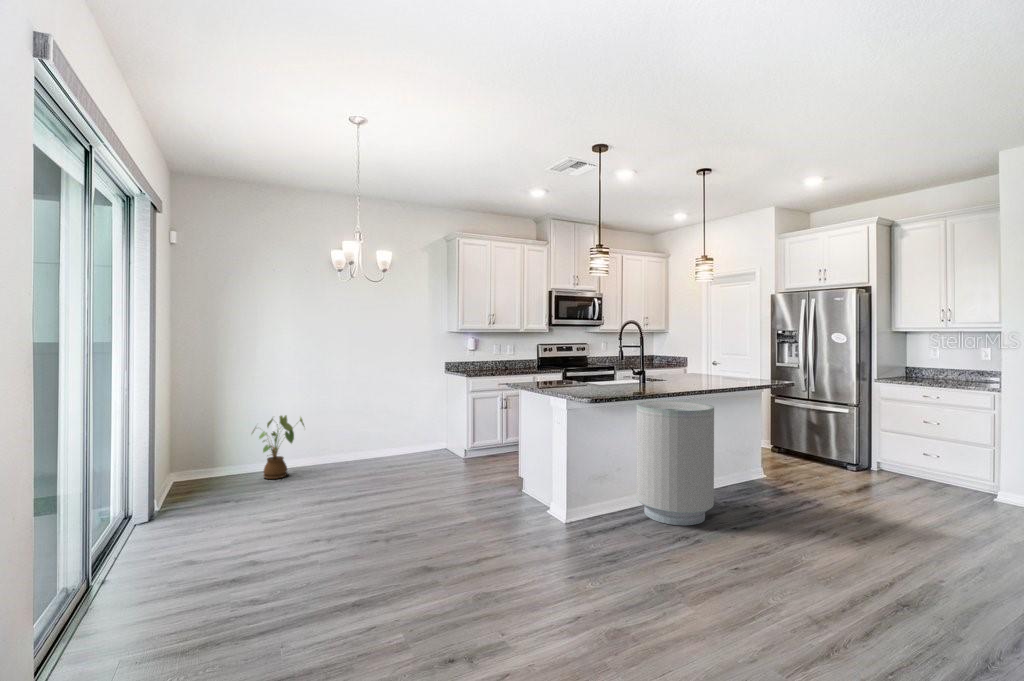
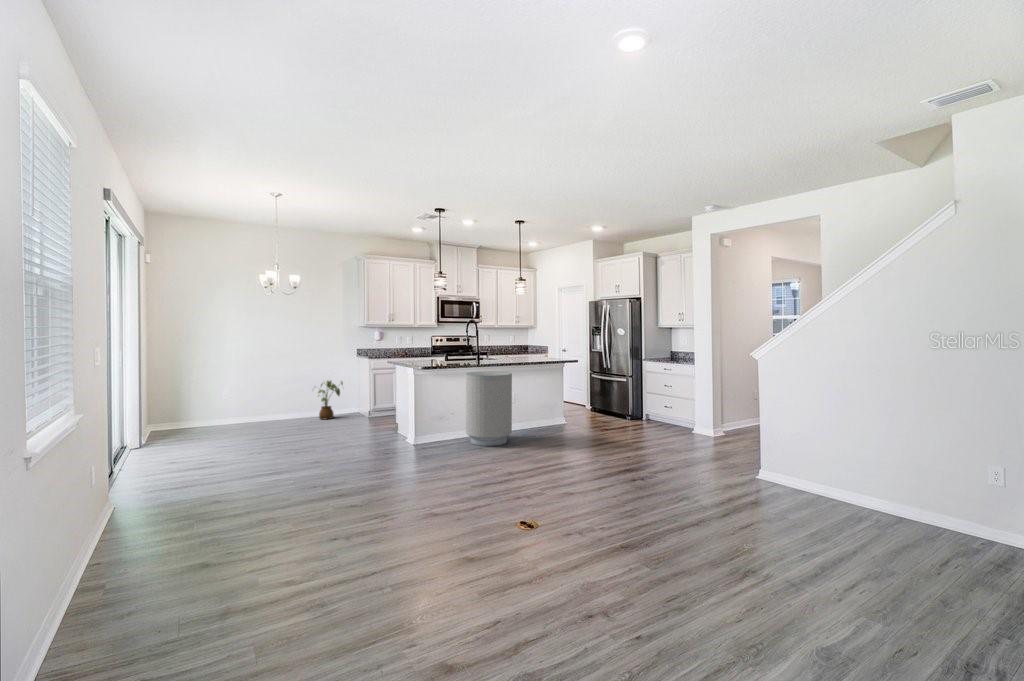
house plant: present [253,415,304,479] -> present [318,381,343,419]

